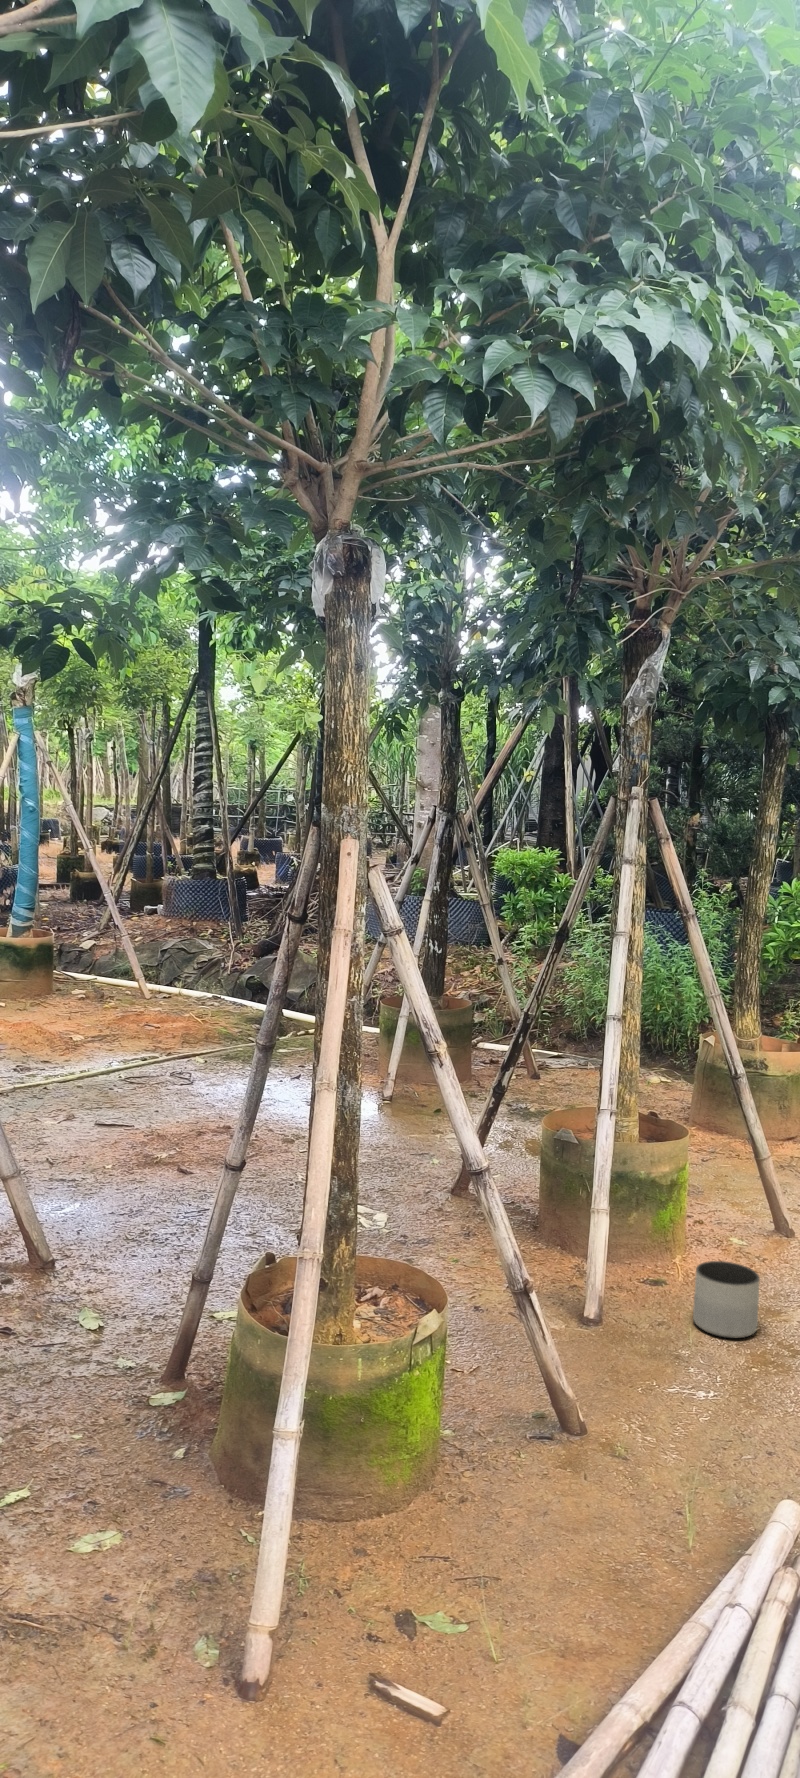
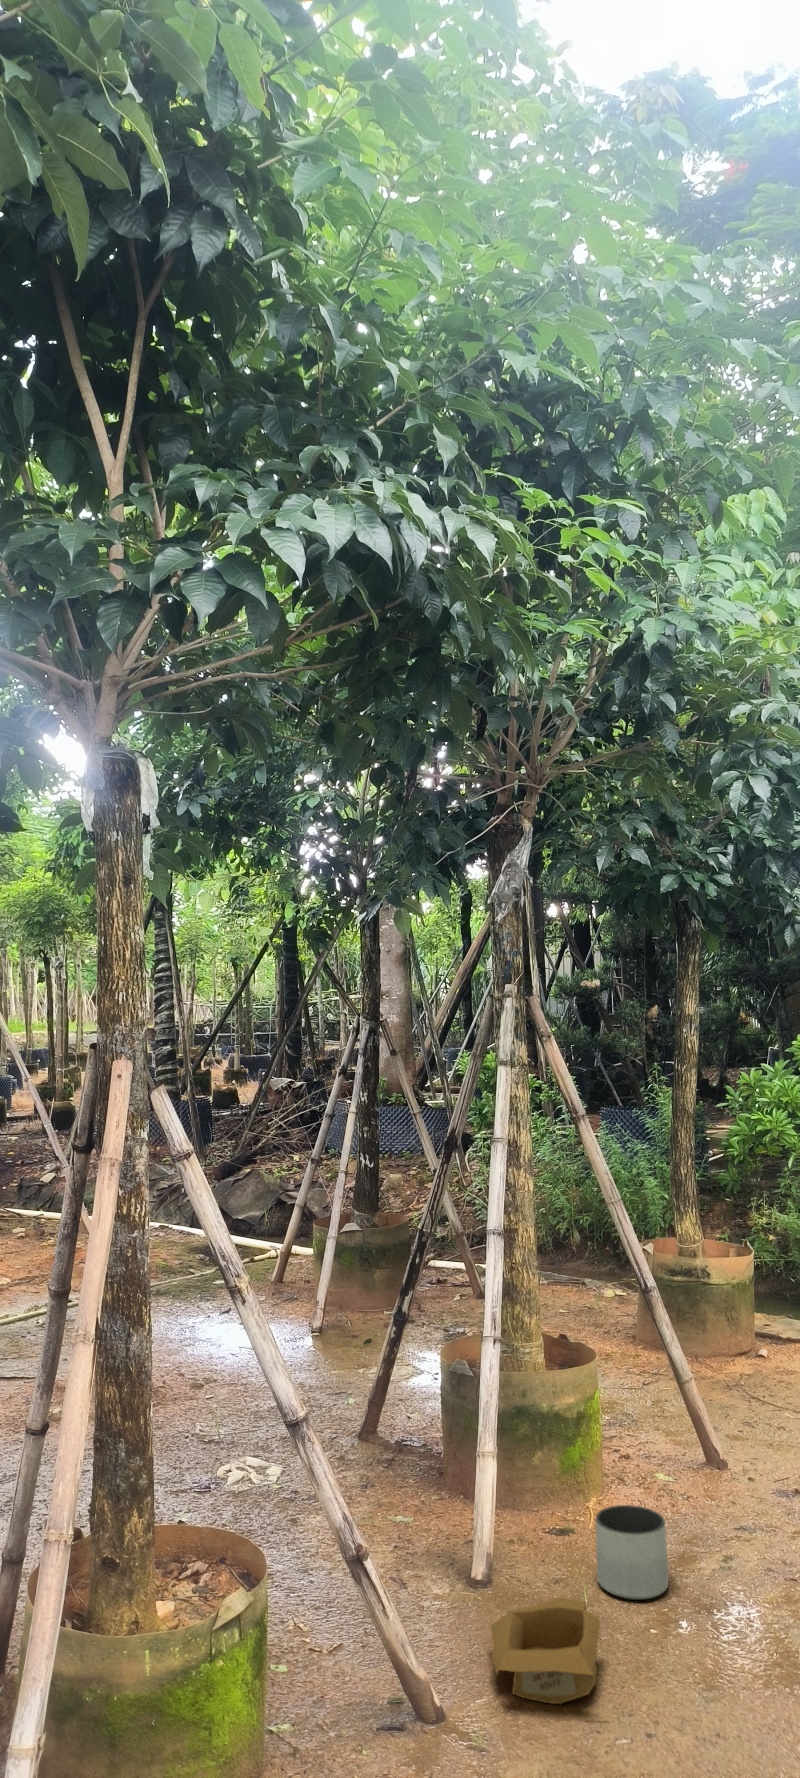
cardboard box: none [613,1332,718,1415] -> present [491,1598,600,1704]

